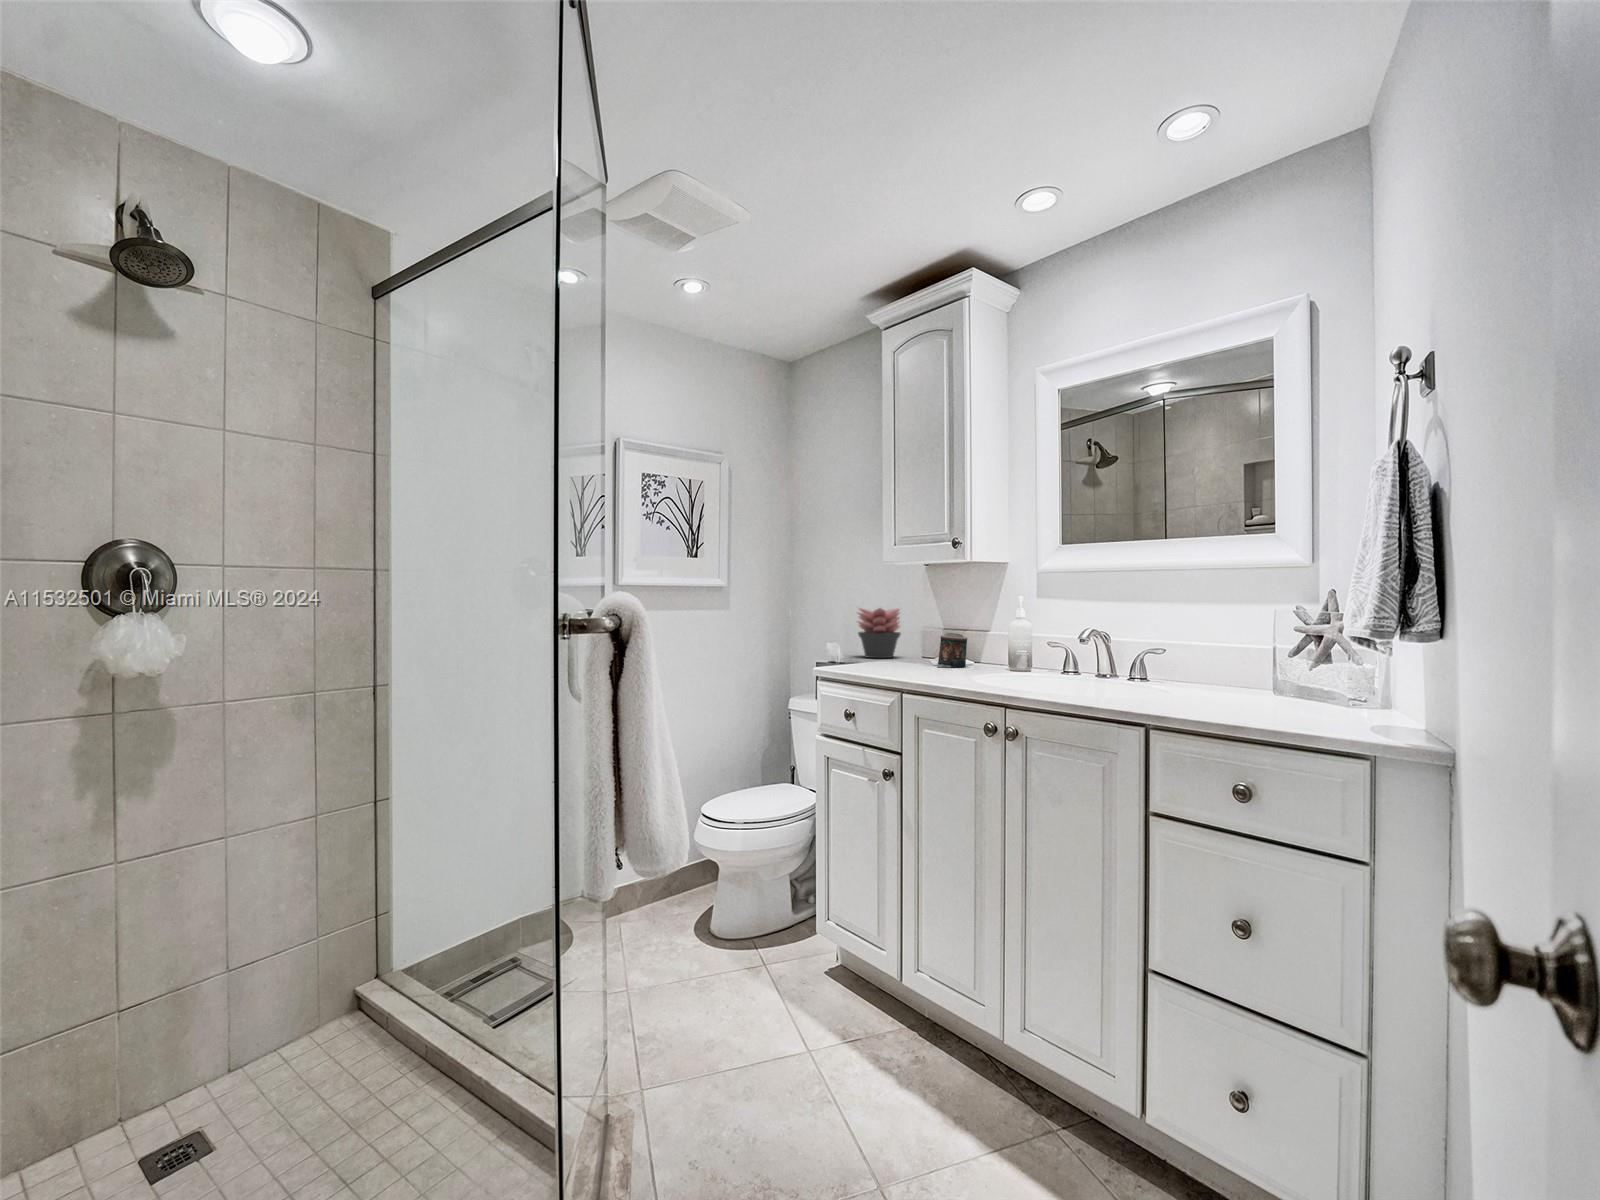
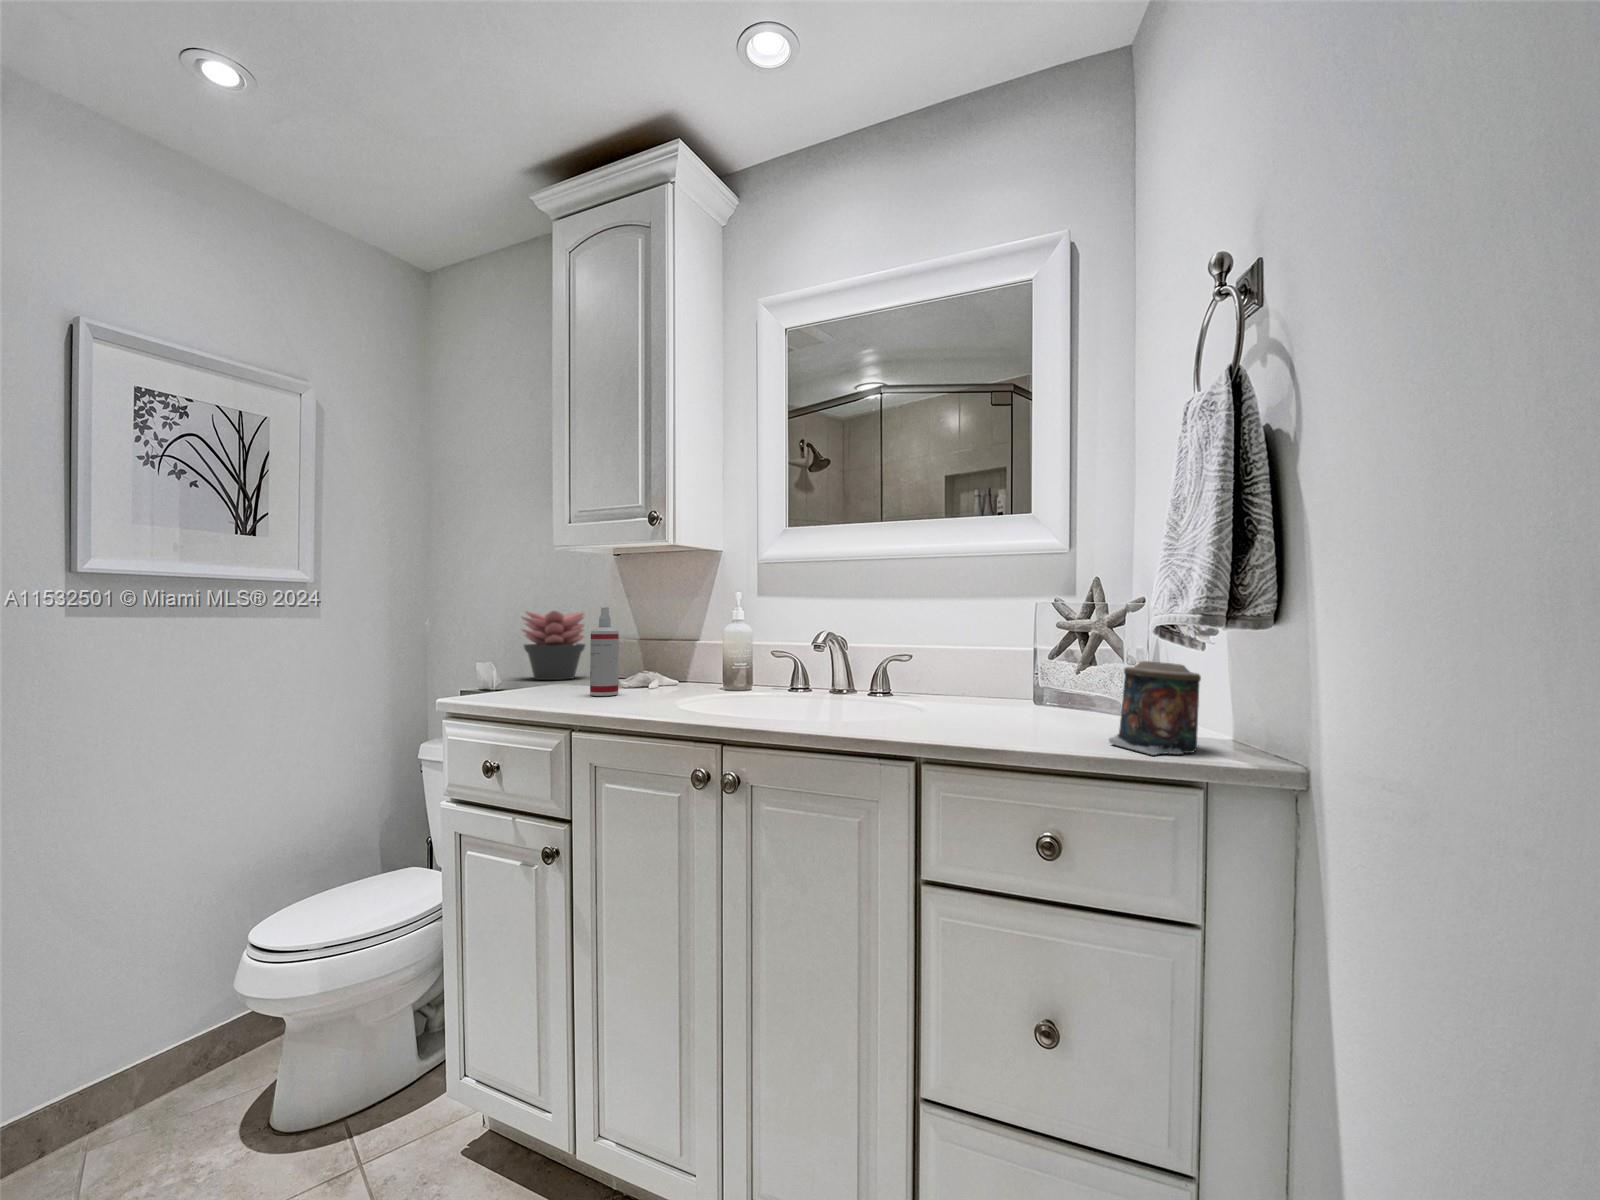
spray bottle: none [910,608,929,671] -> present [590,607,619,696]
candle: present [938,633,967,667] -> present [1109,661,1201,755]

